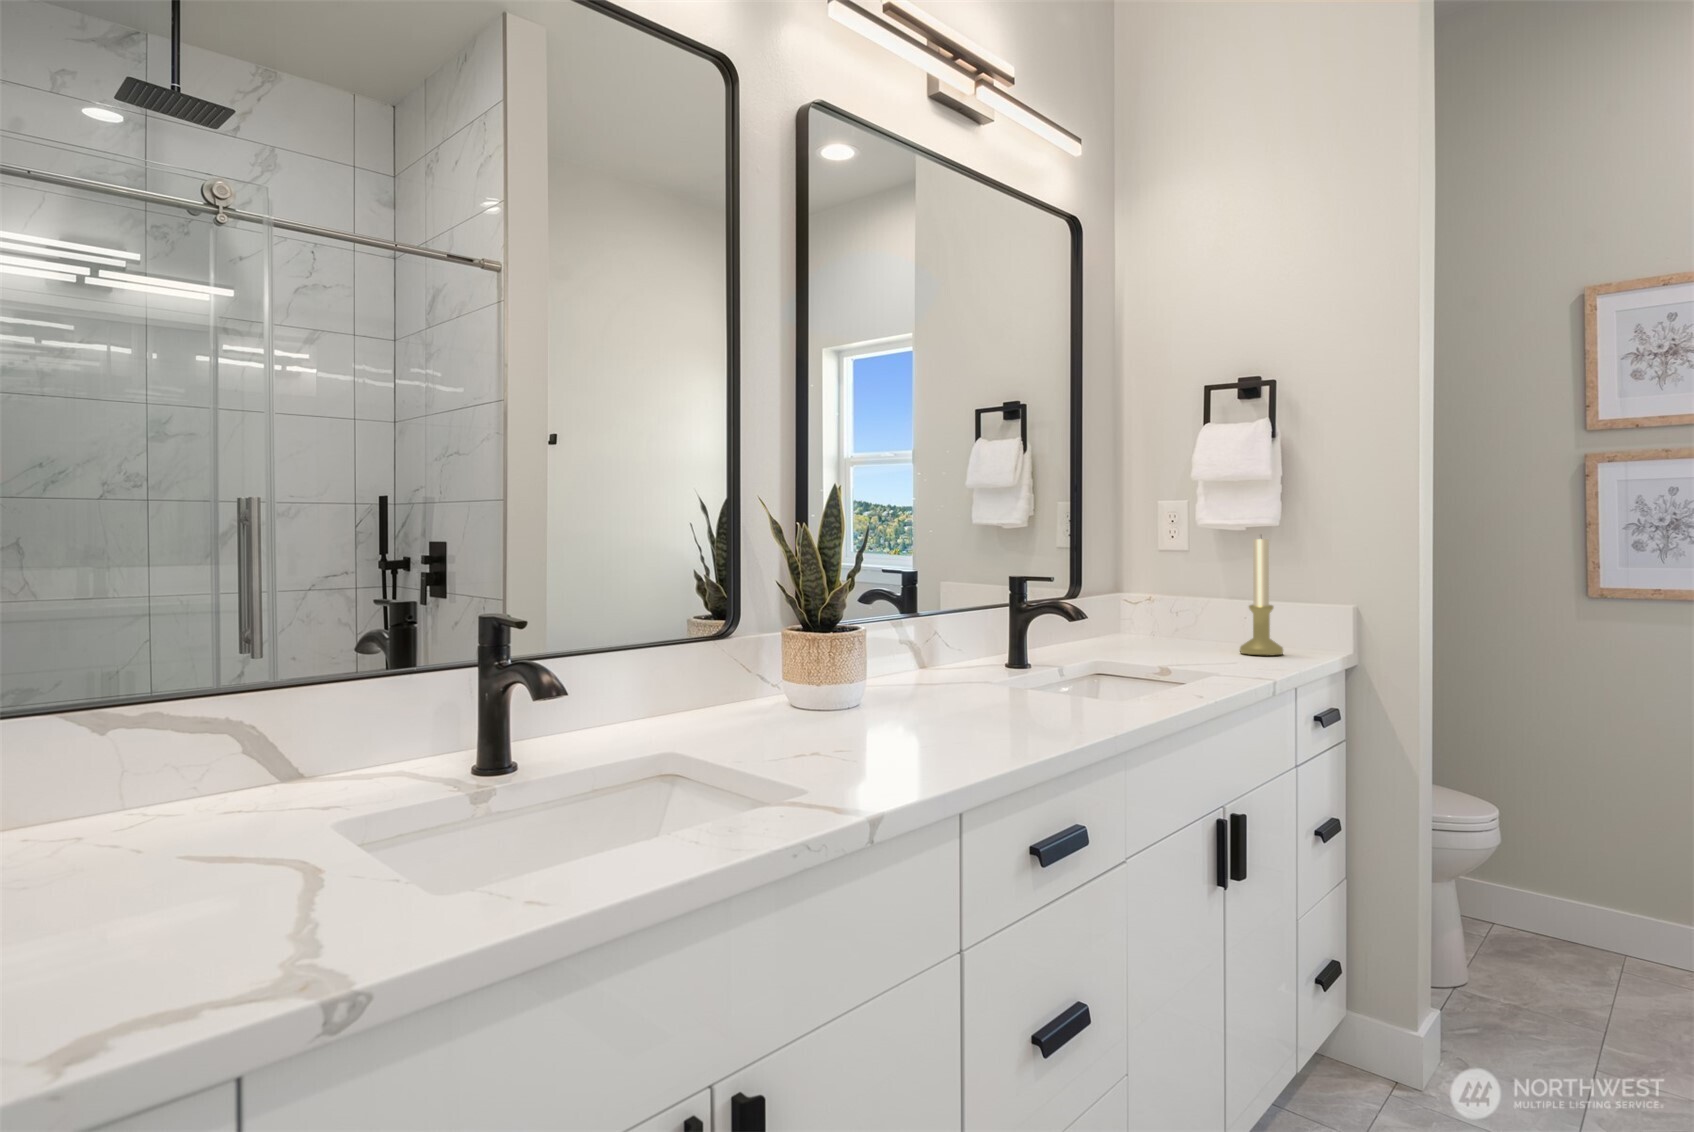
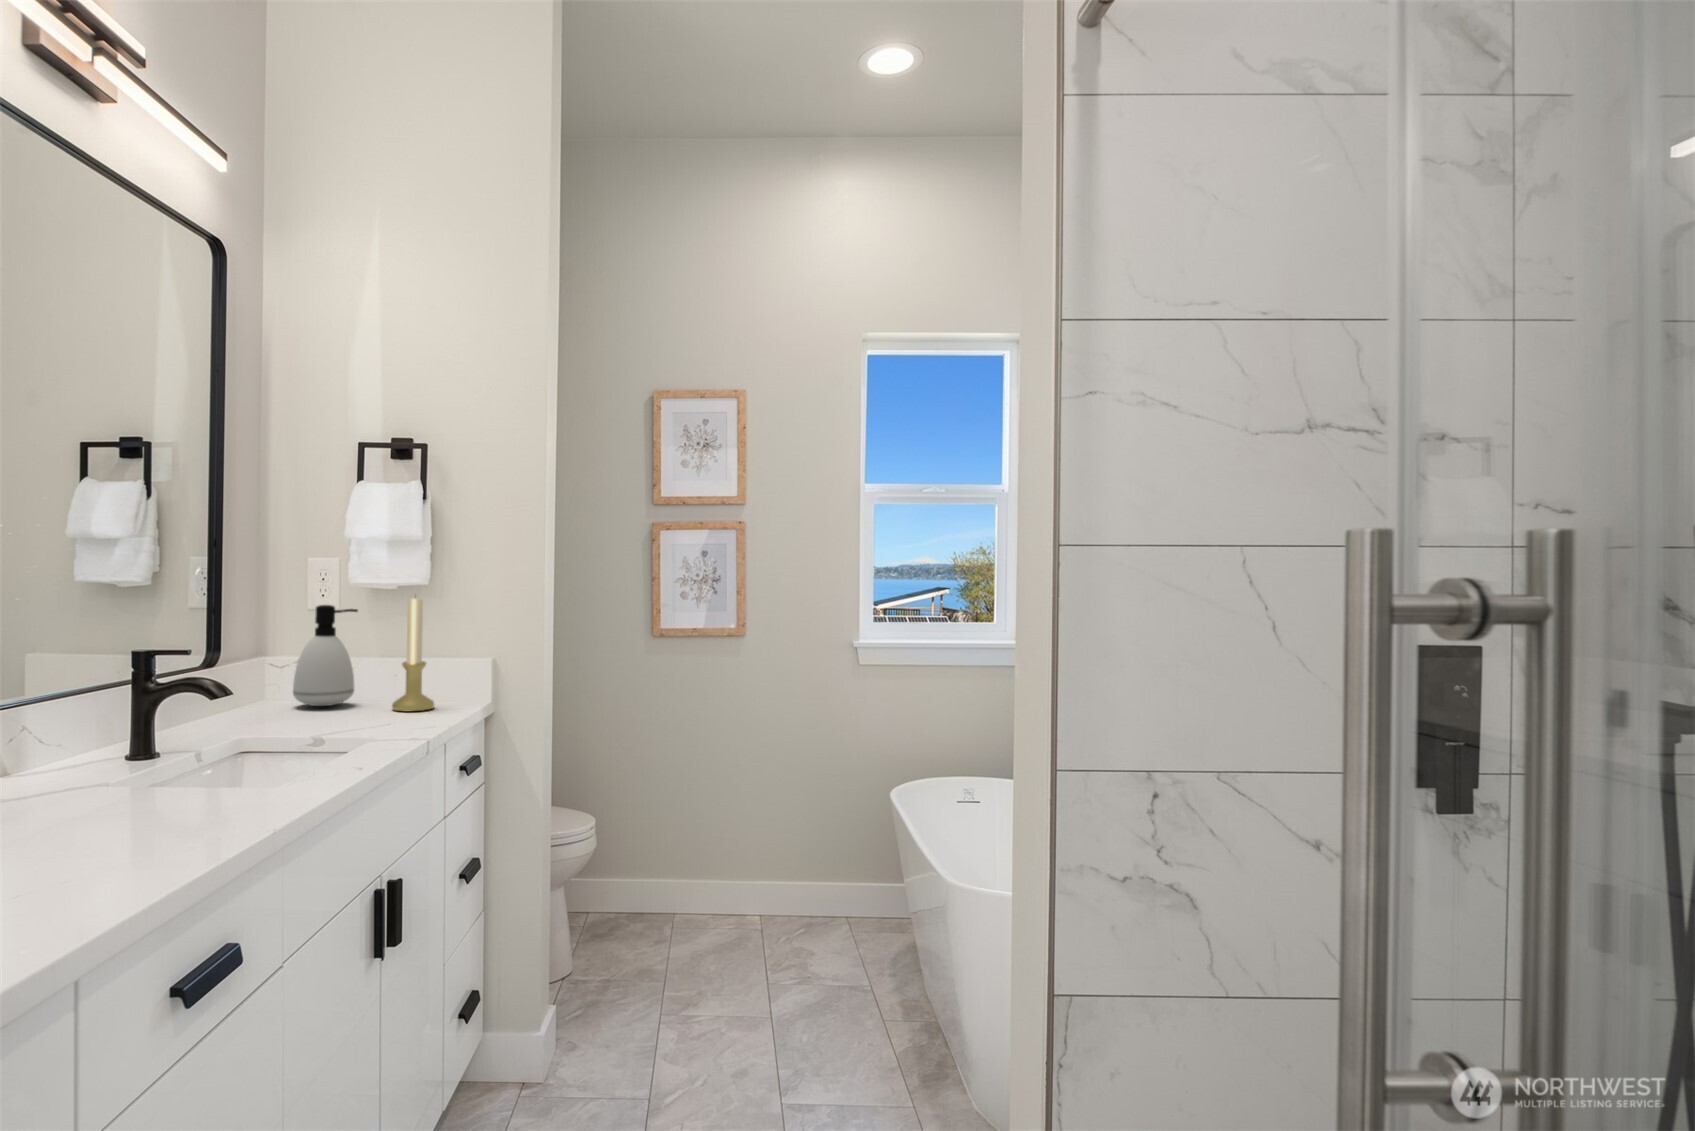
soap dispenser: none [1150,548,1207,646] -> present [293,605,358,706]

